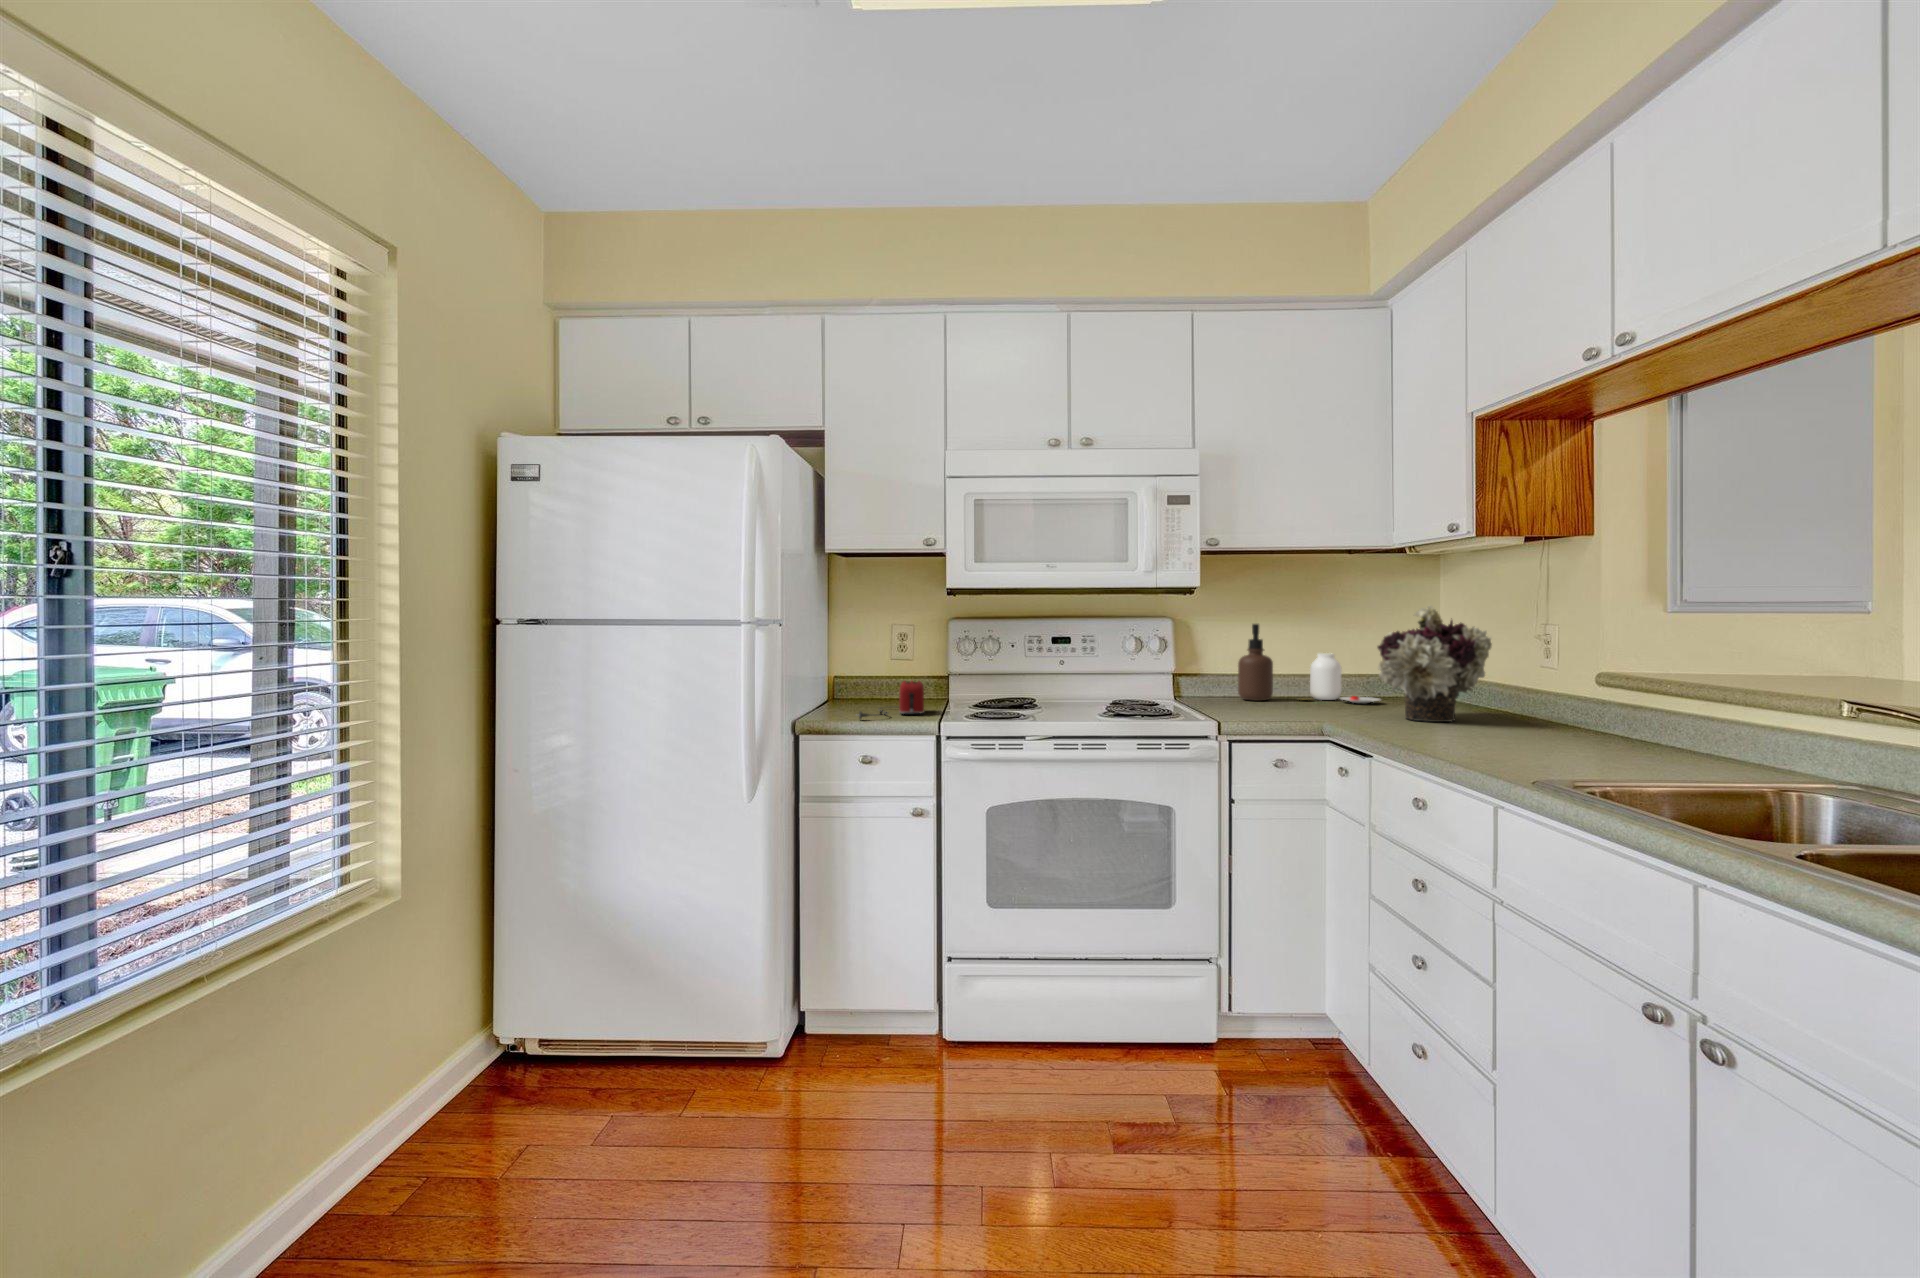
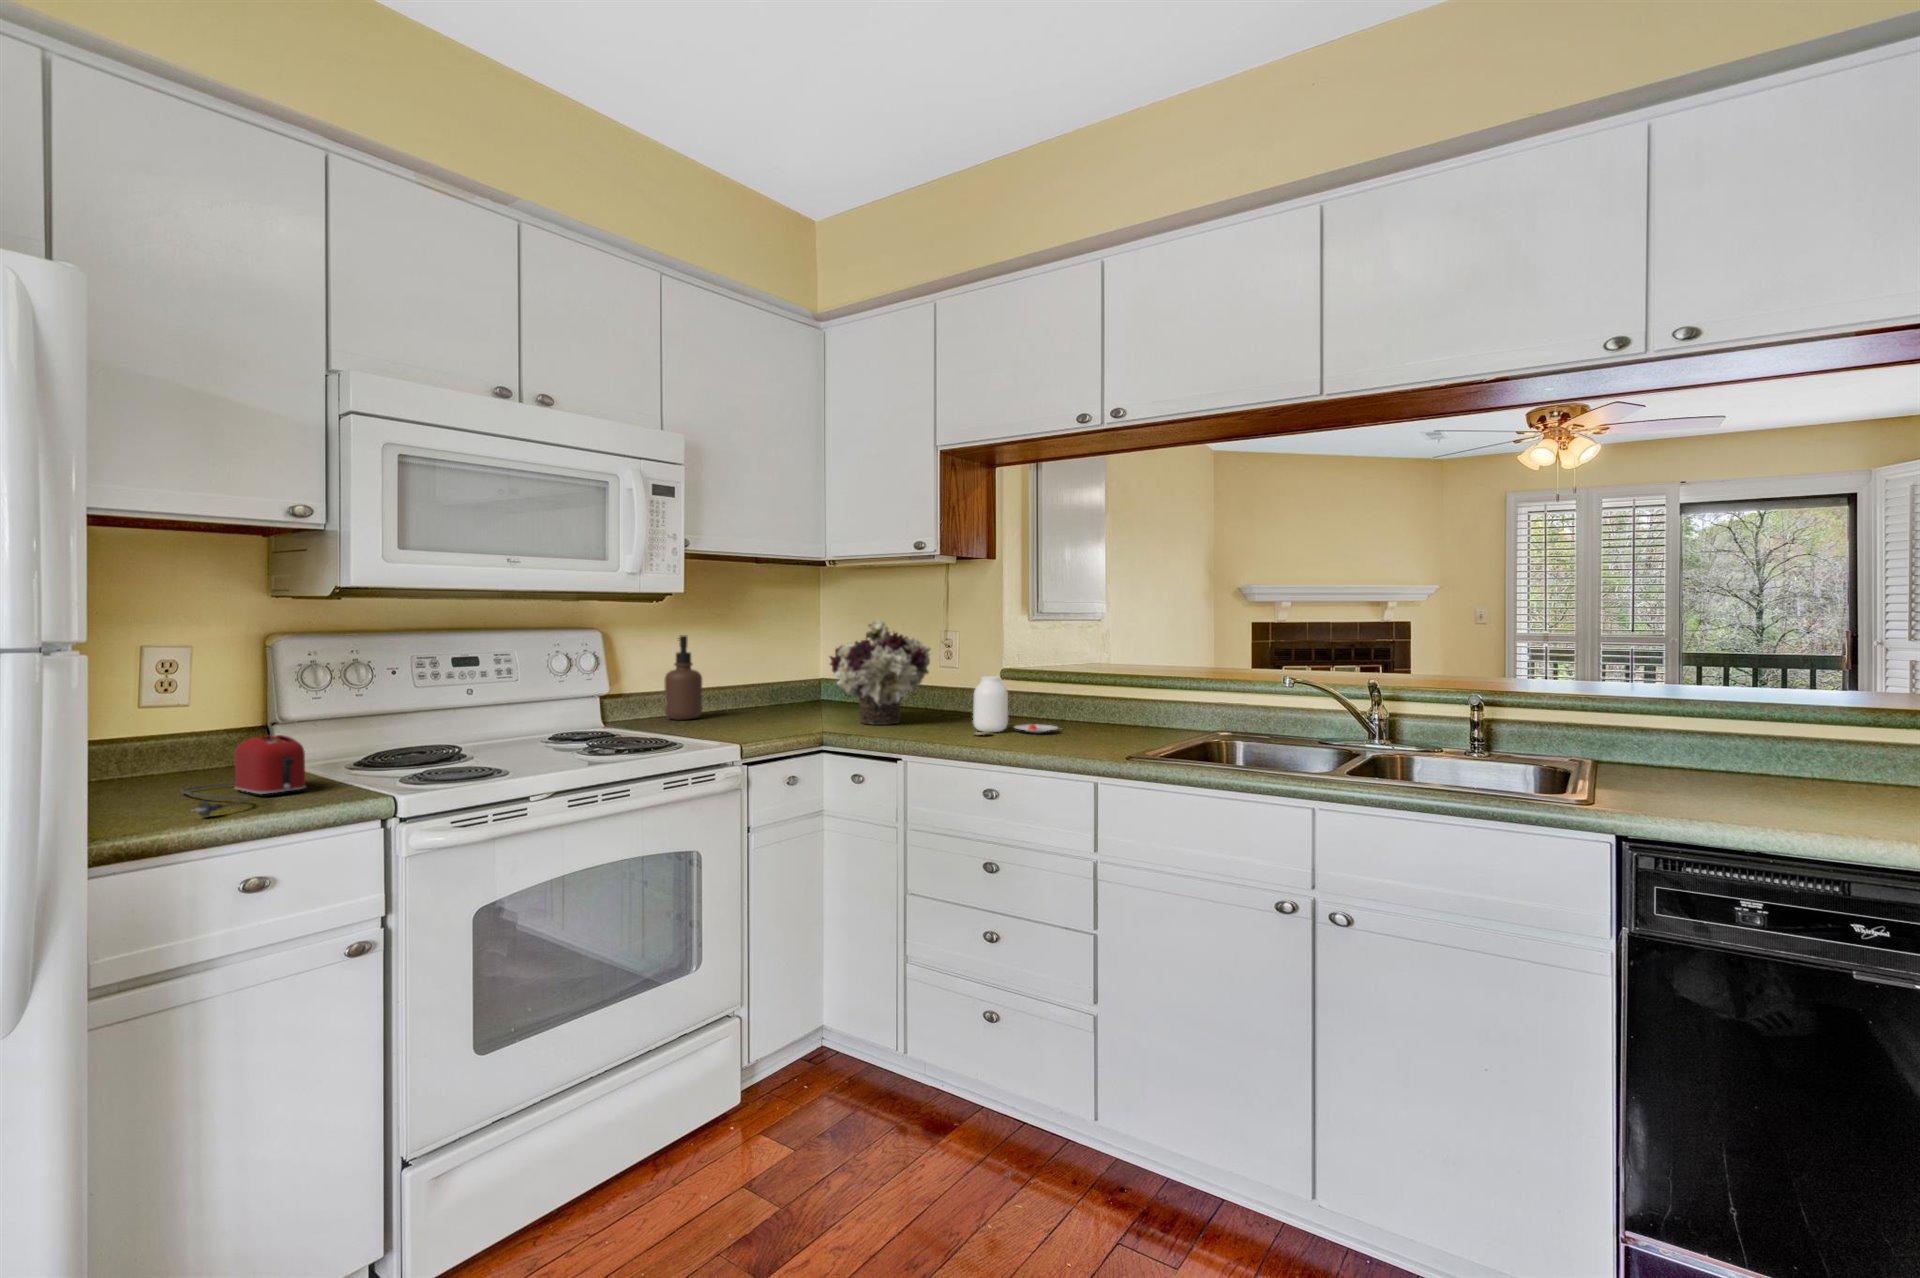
jar: present [1299,653,1381,703] -> present [973,676,1057,735]

